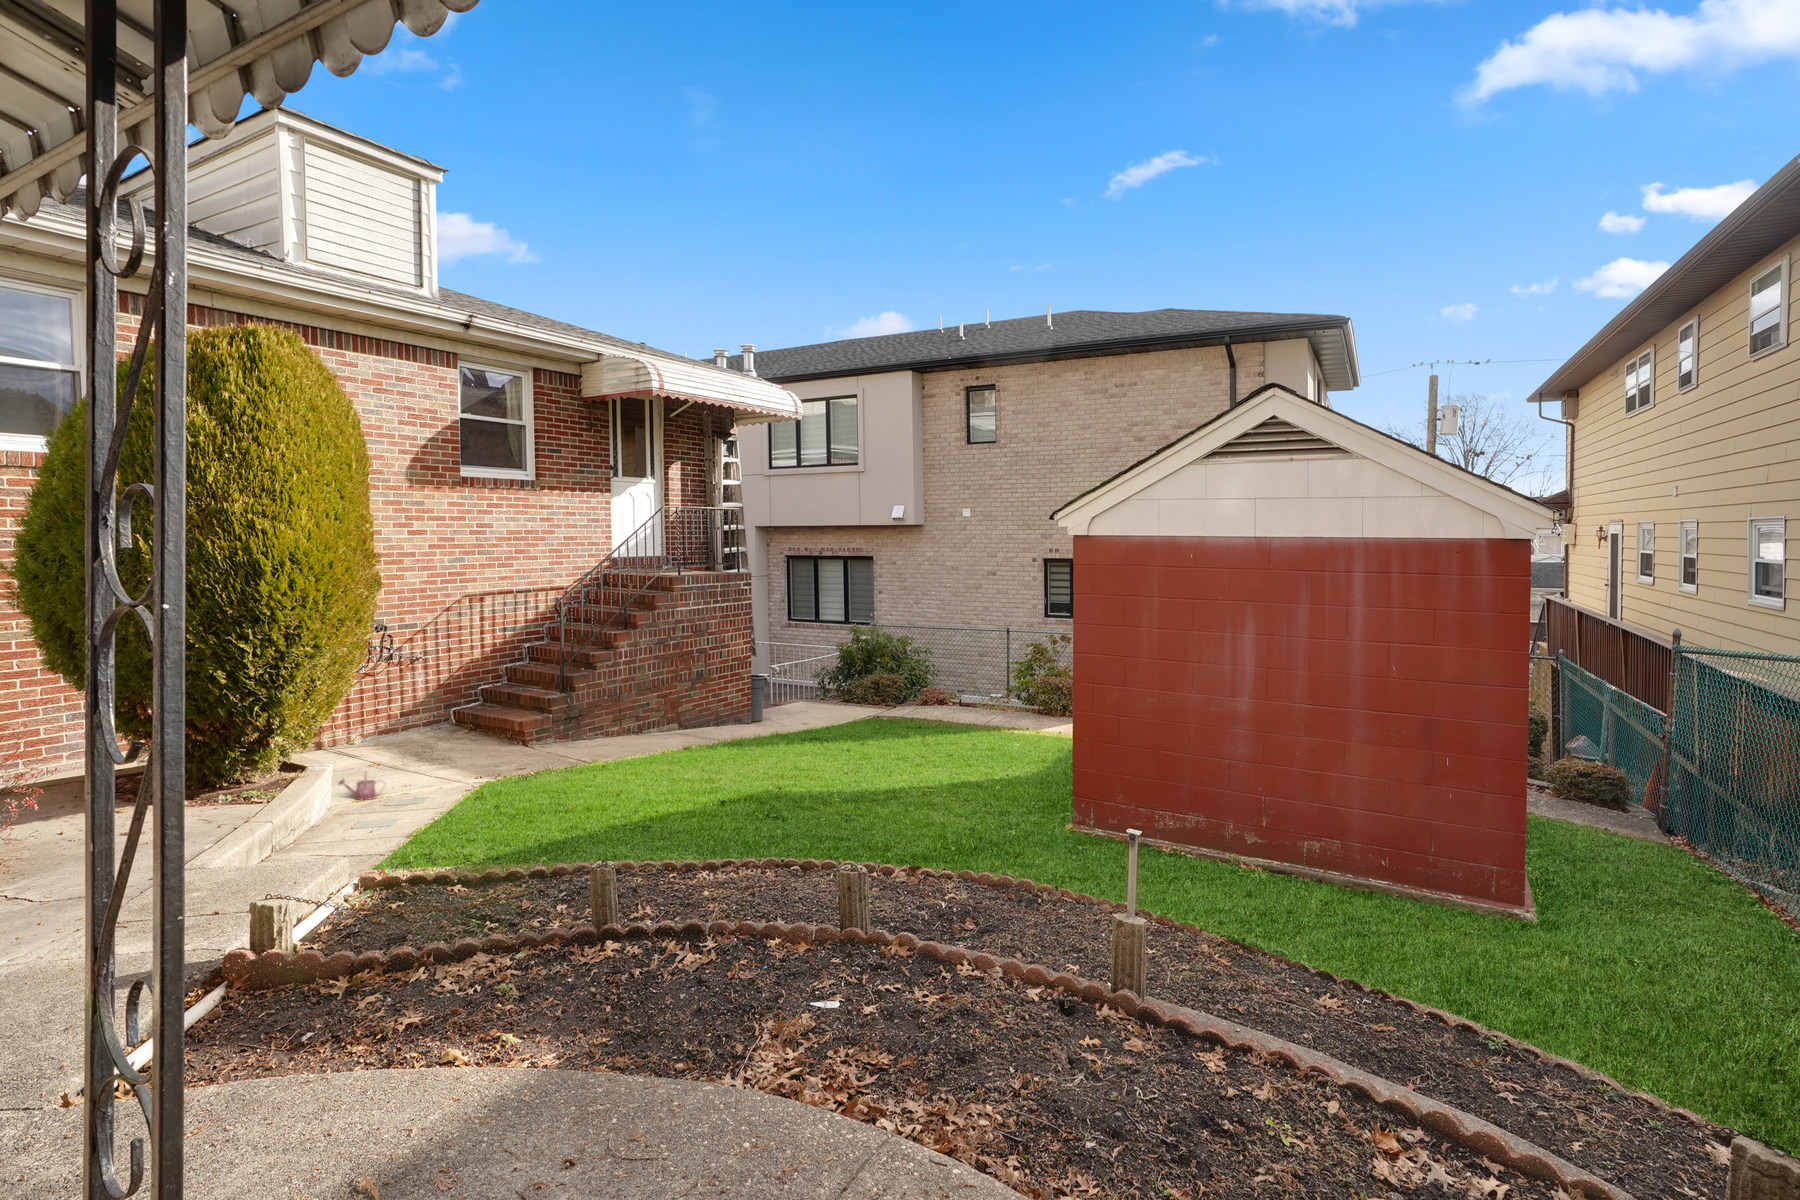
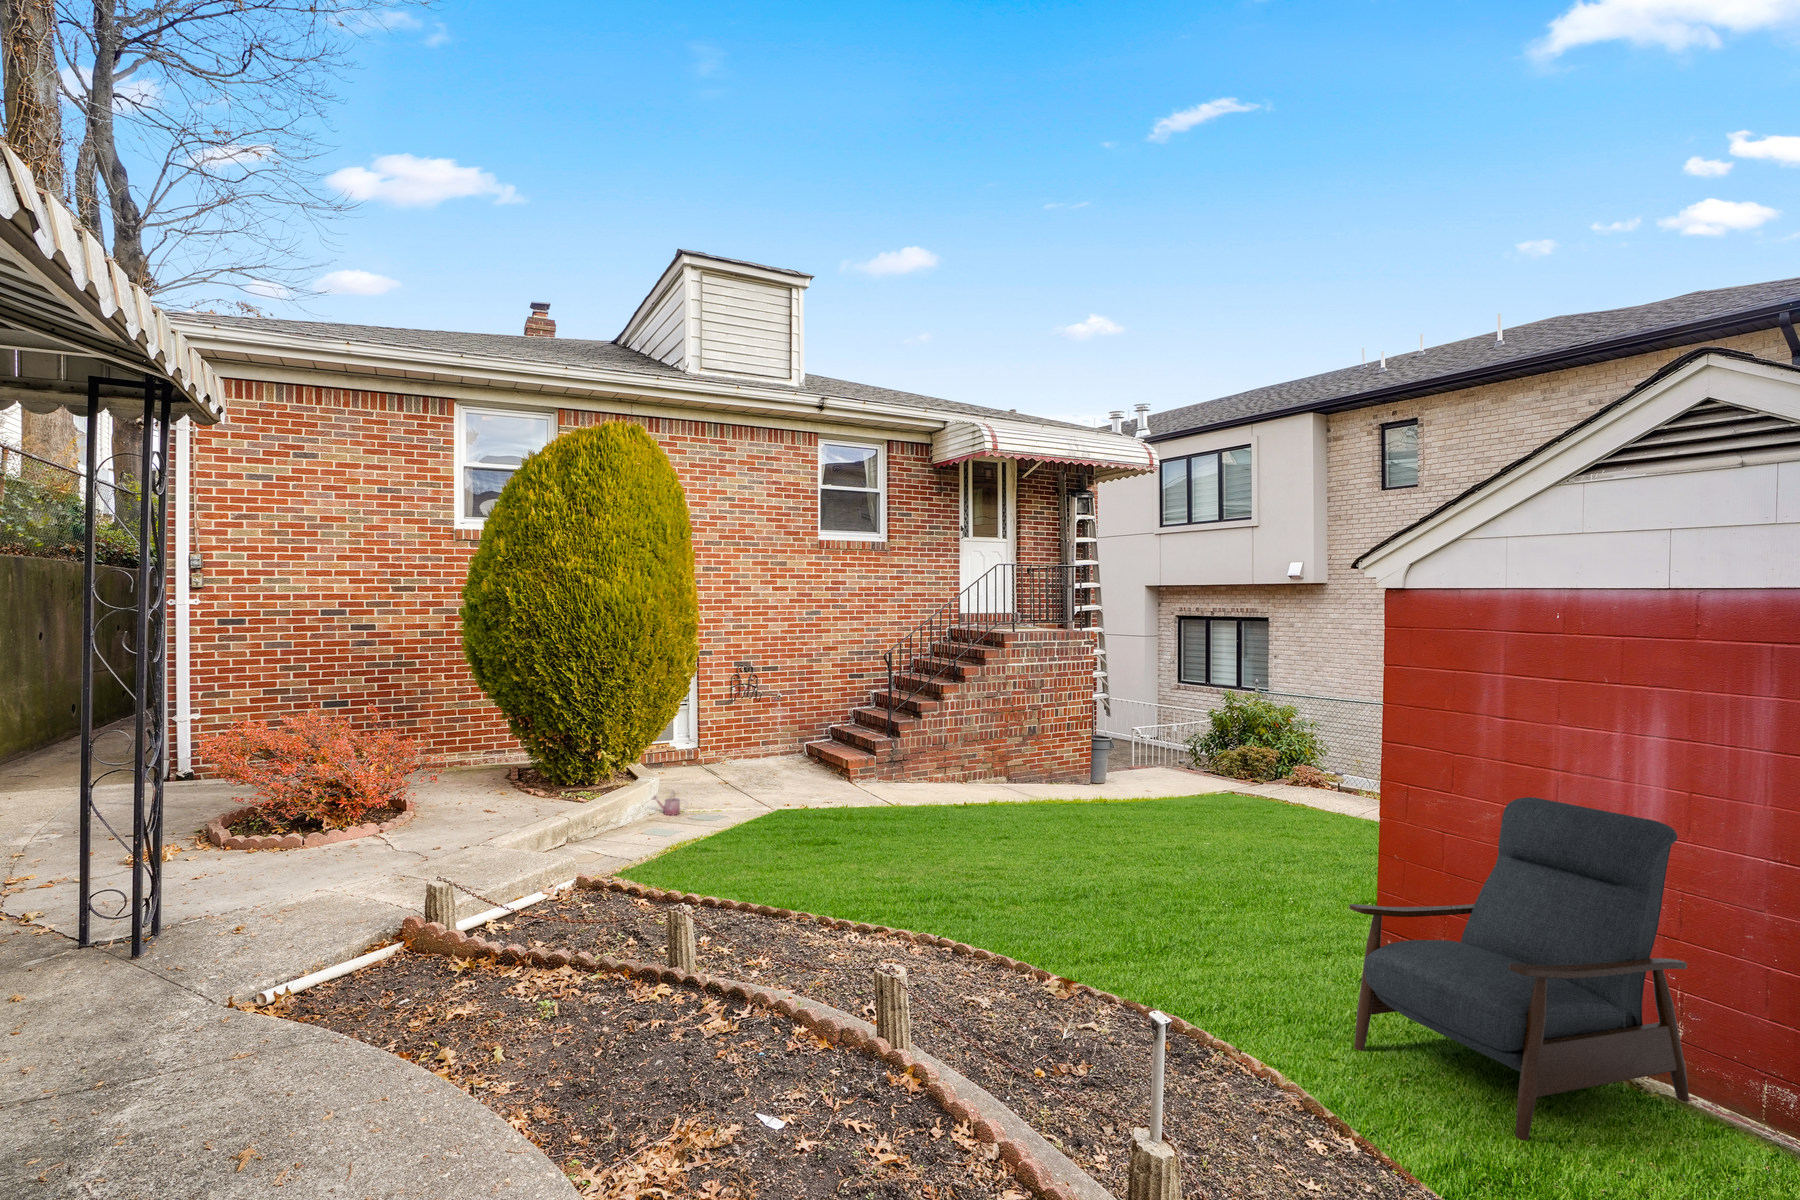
chair: none [1117,689,1297,909] -> present [1349,797,1689,1141]

